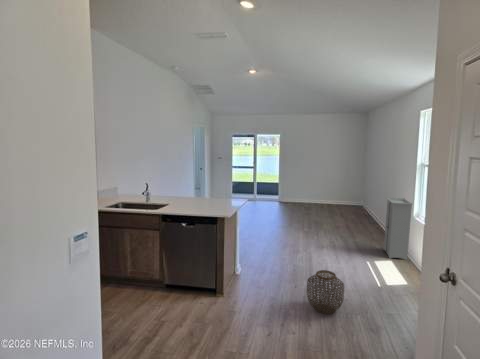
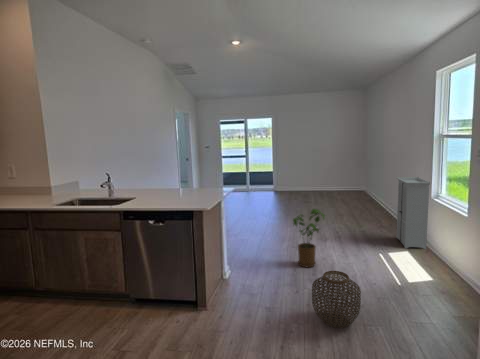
house plant: none [295,221,323,269] -> present [293,209,325,267]

